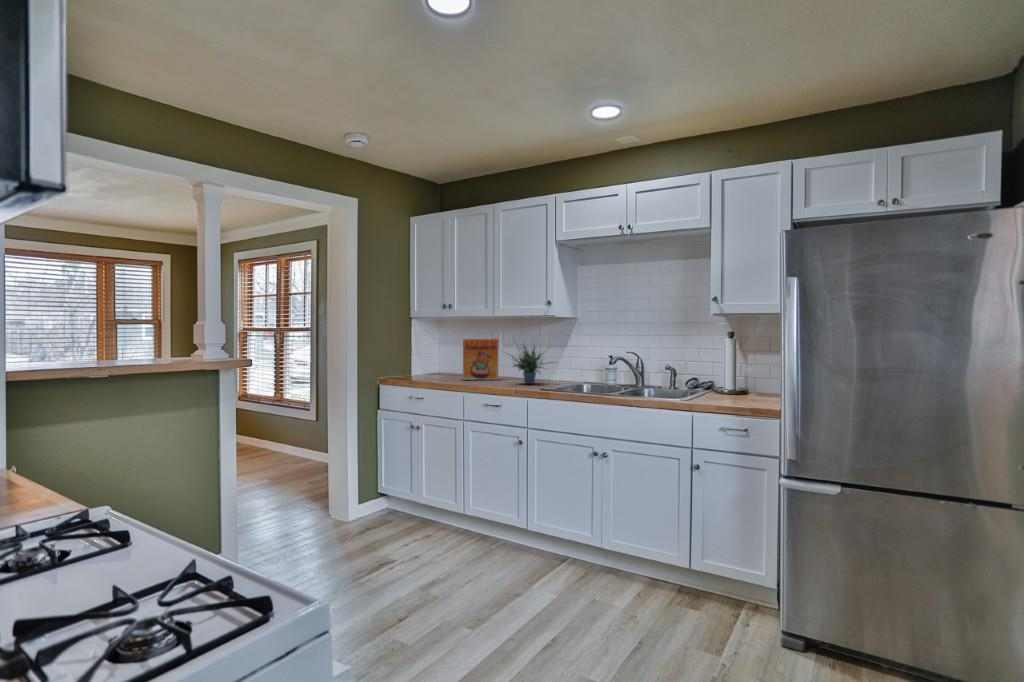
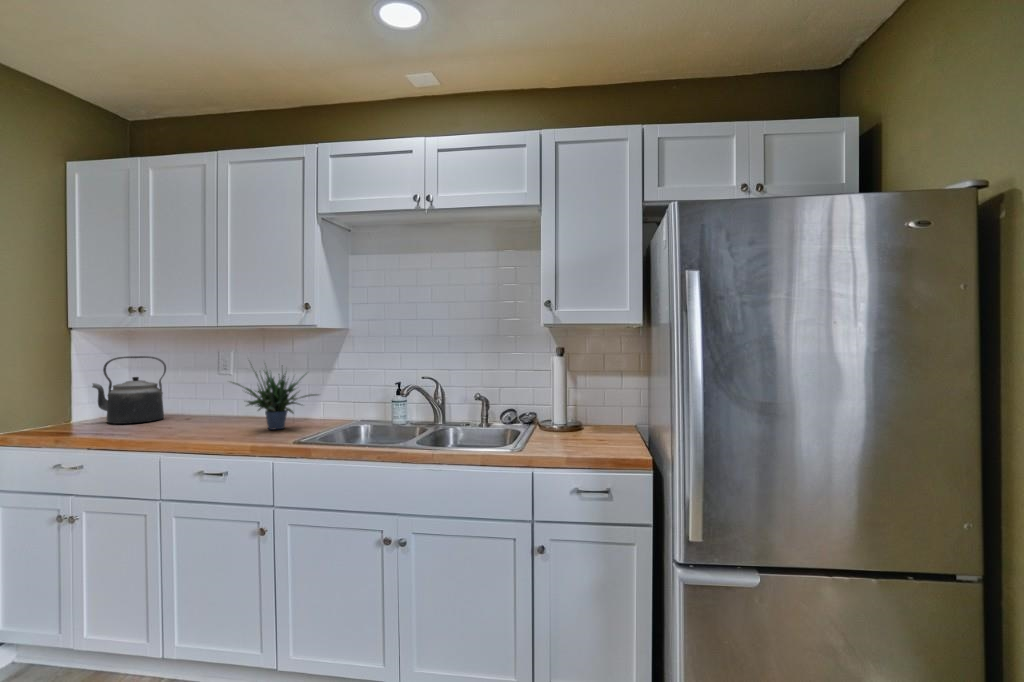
kettle: none [424,335,463,377] -> present [92,356,166,424]
cereal box: present [463,339,498,380] -> none [161,361,226,428]

